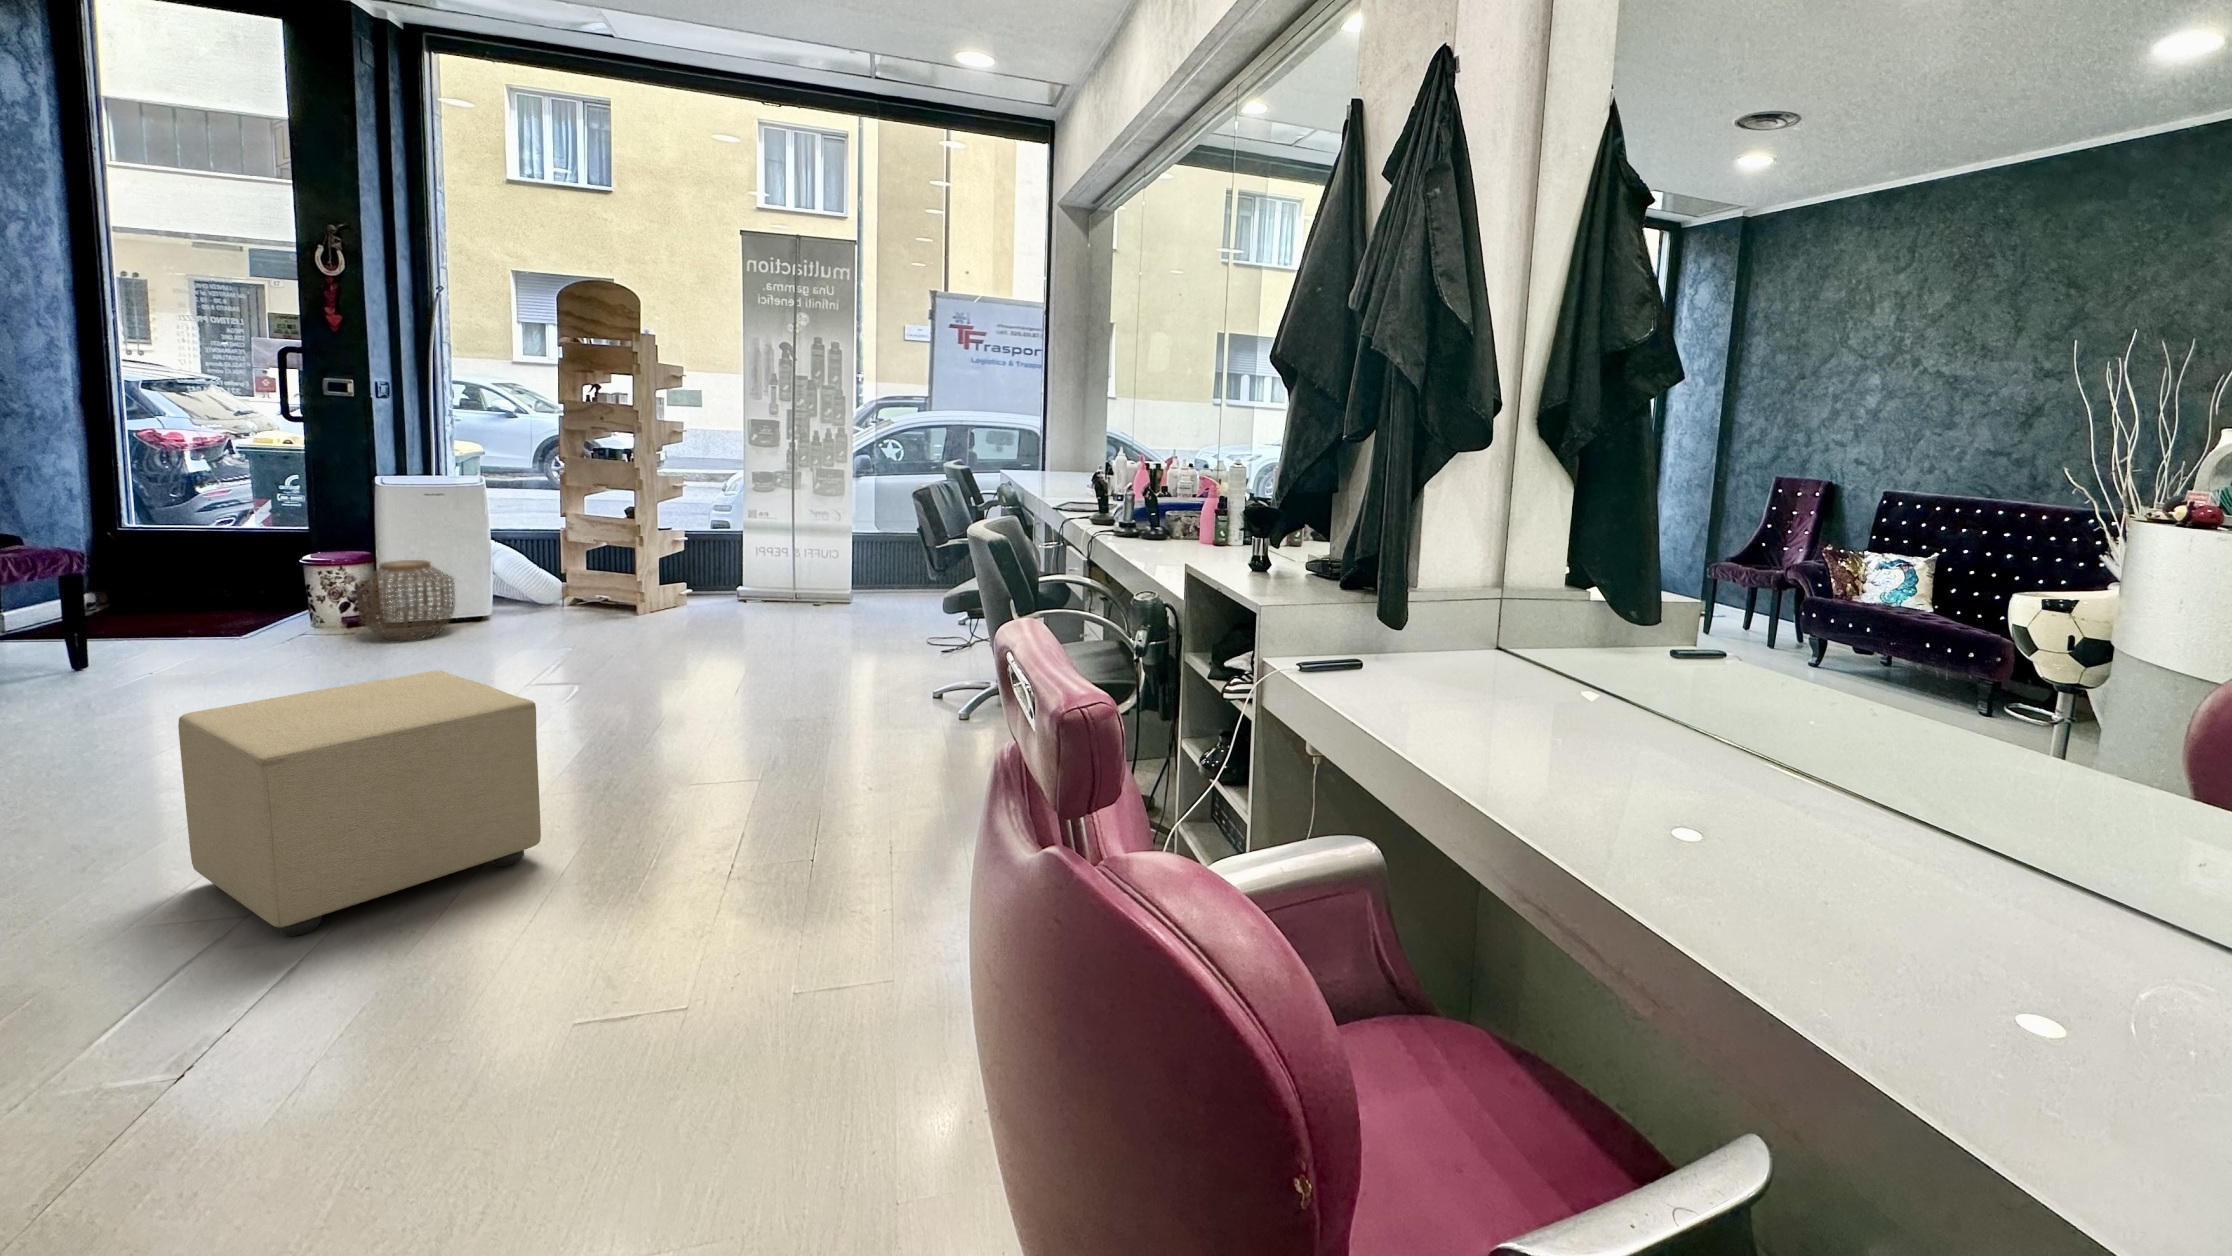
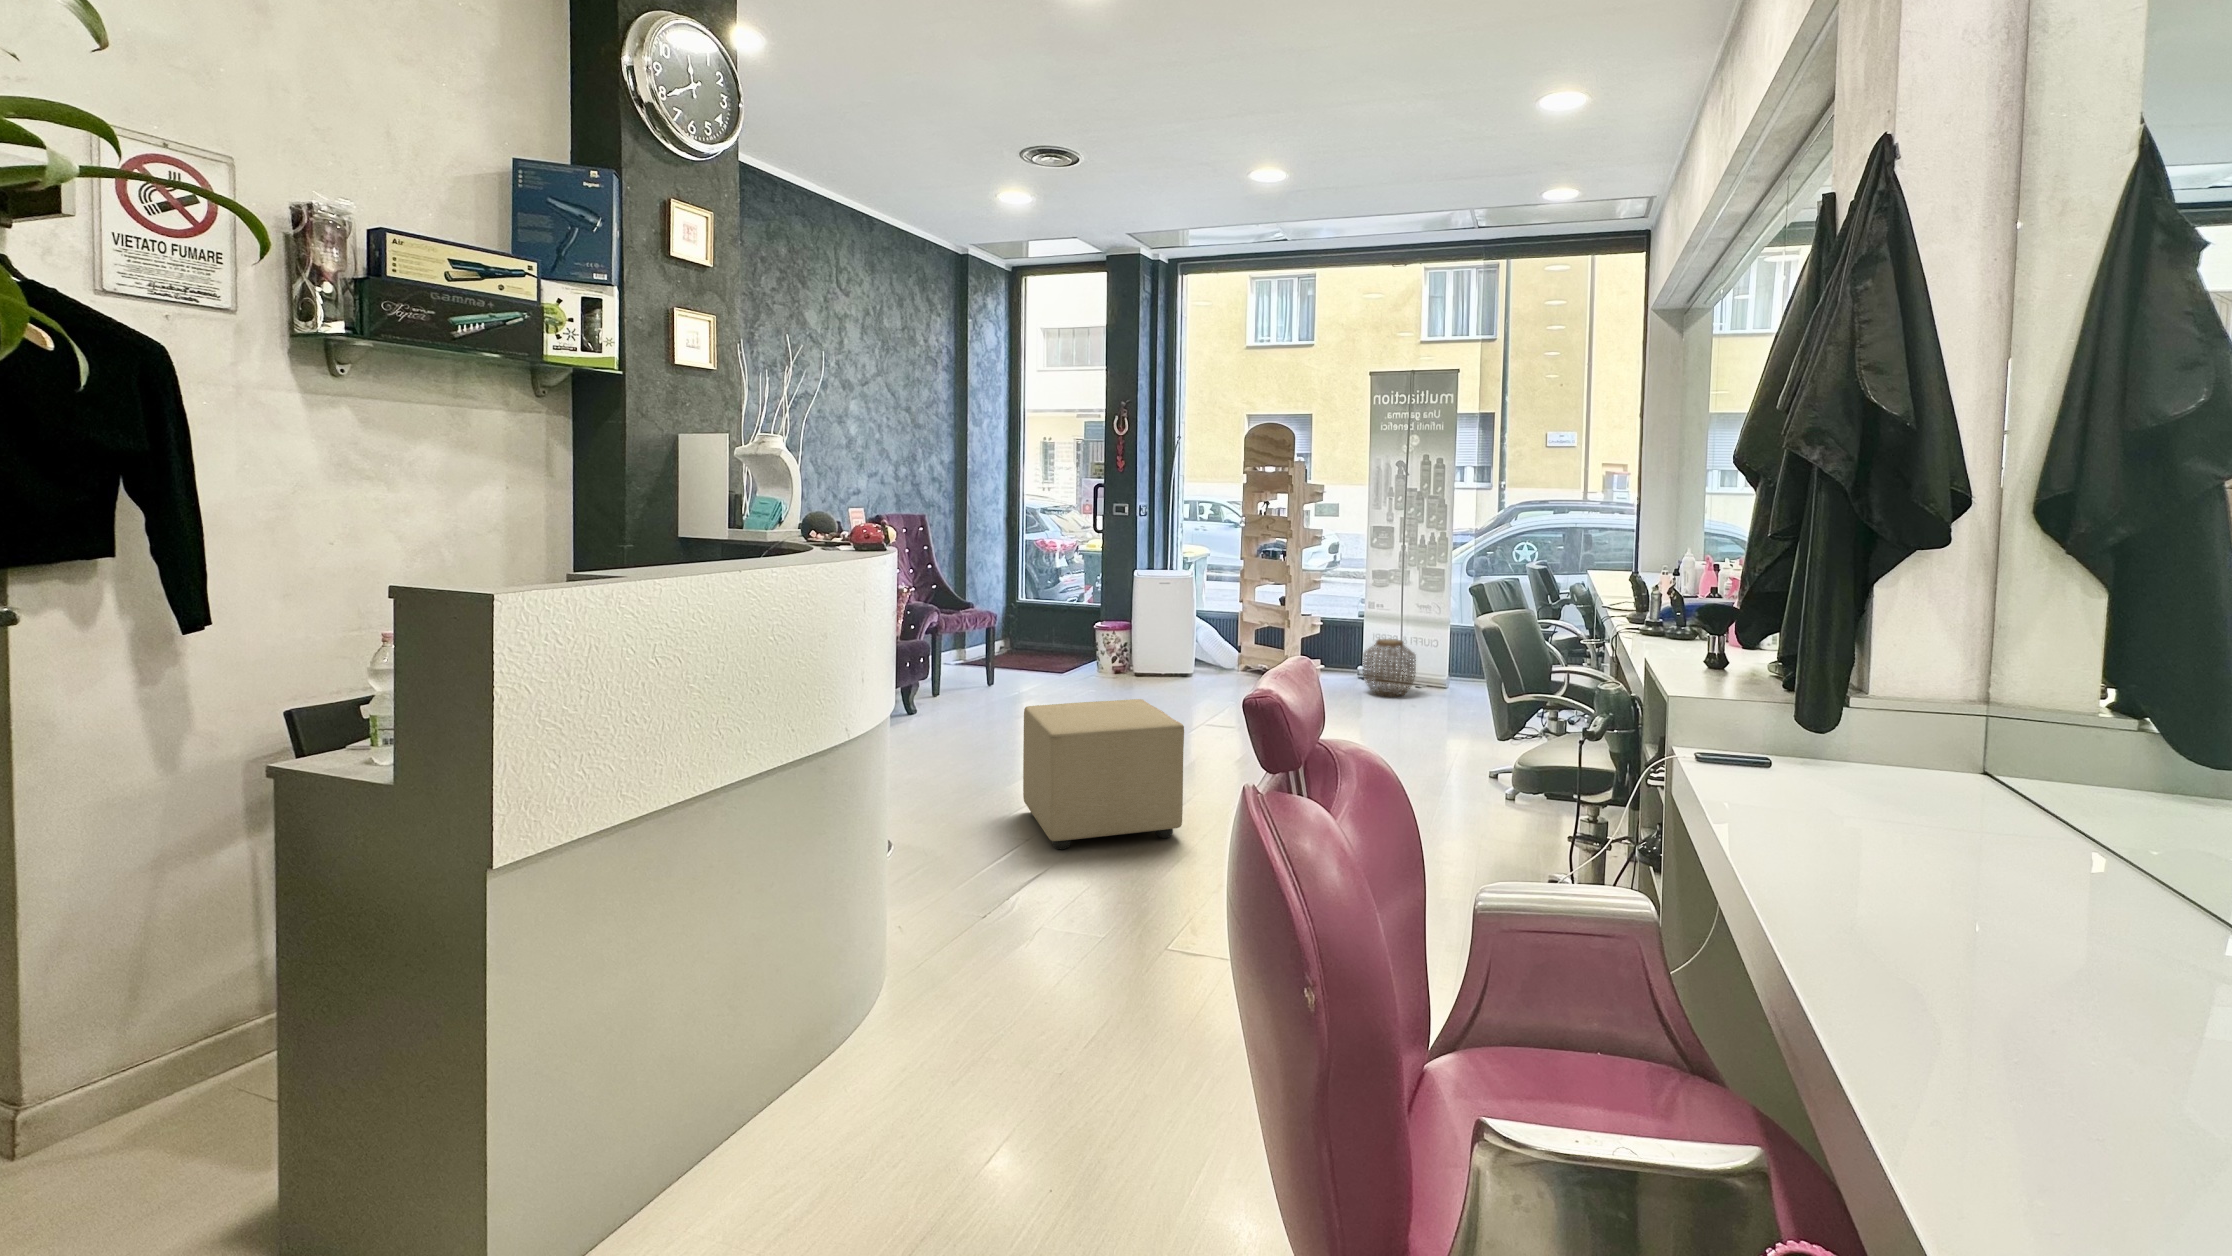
woven basket: present [356,560,455,640] -> present [1363,639,1416,697]

